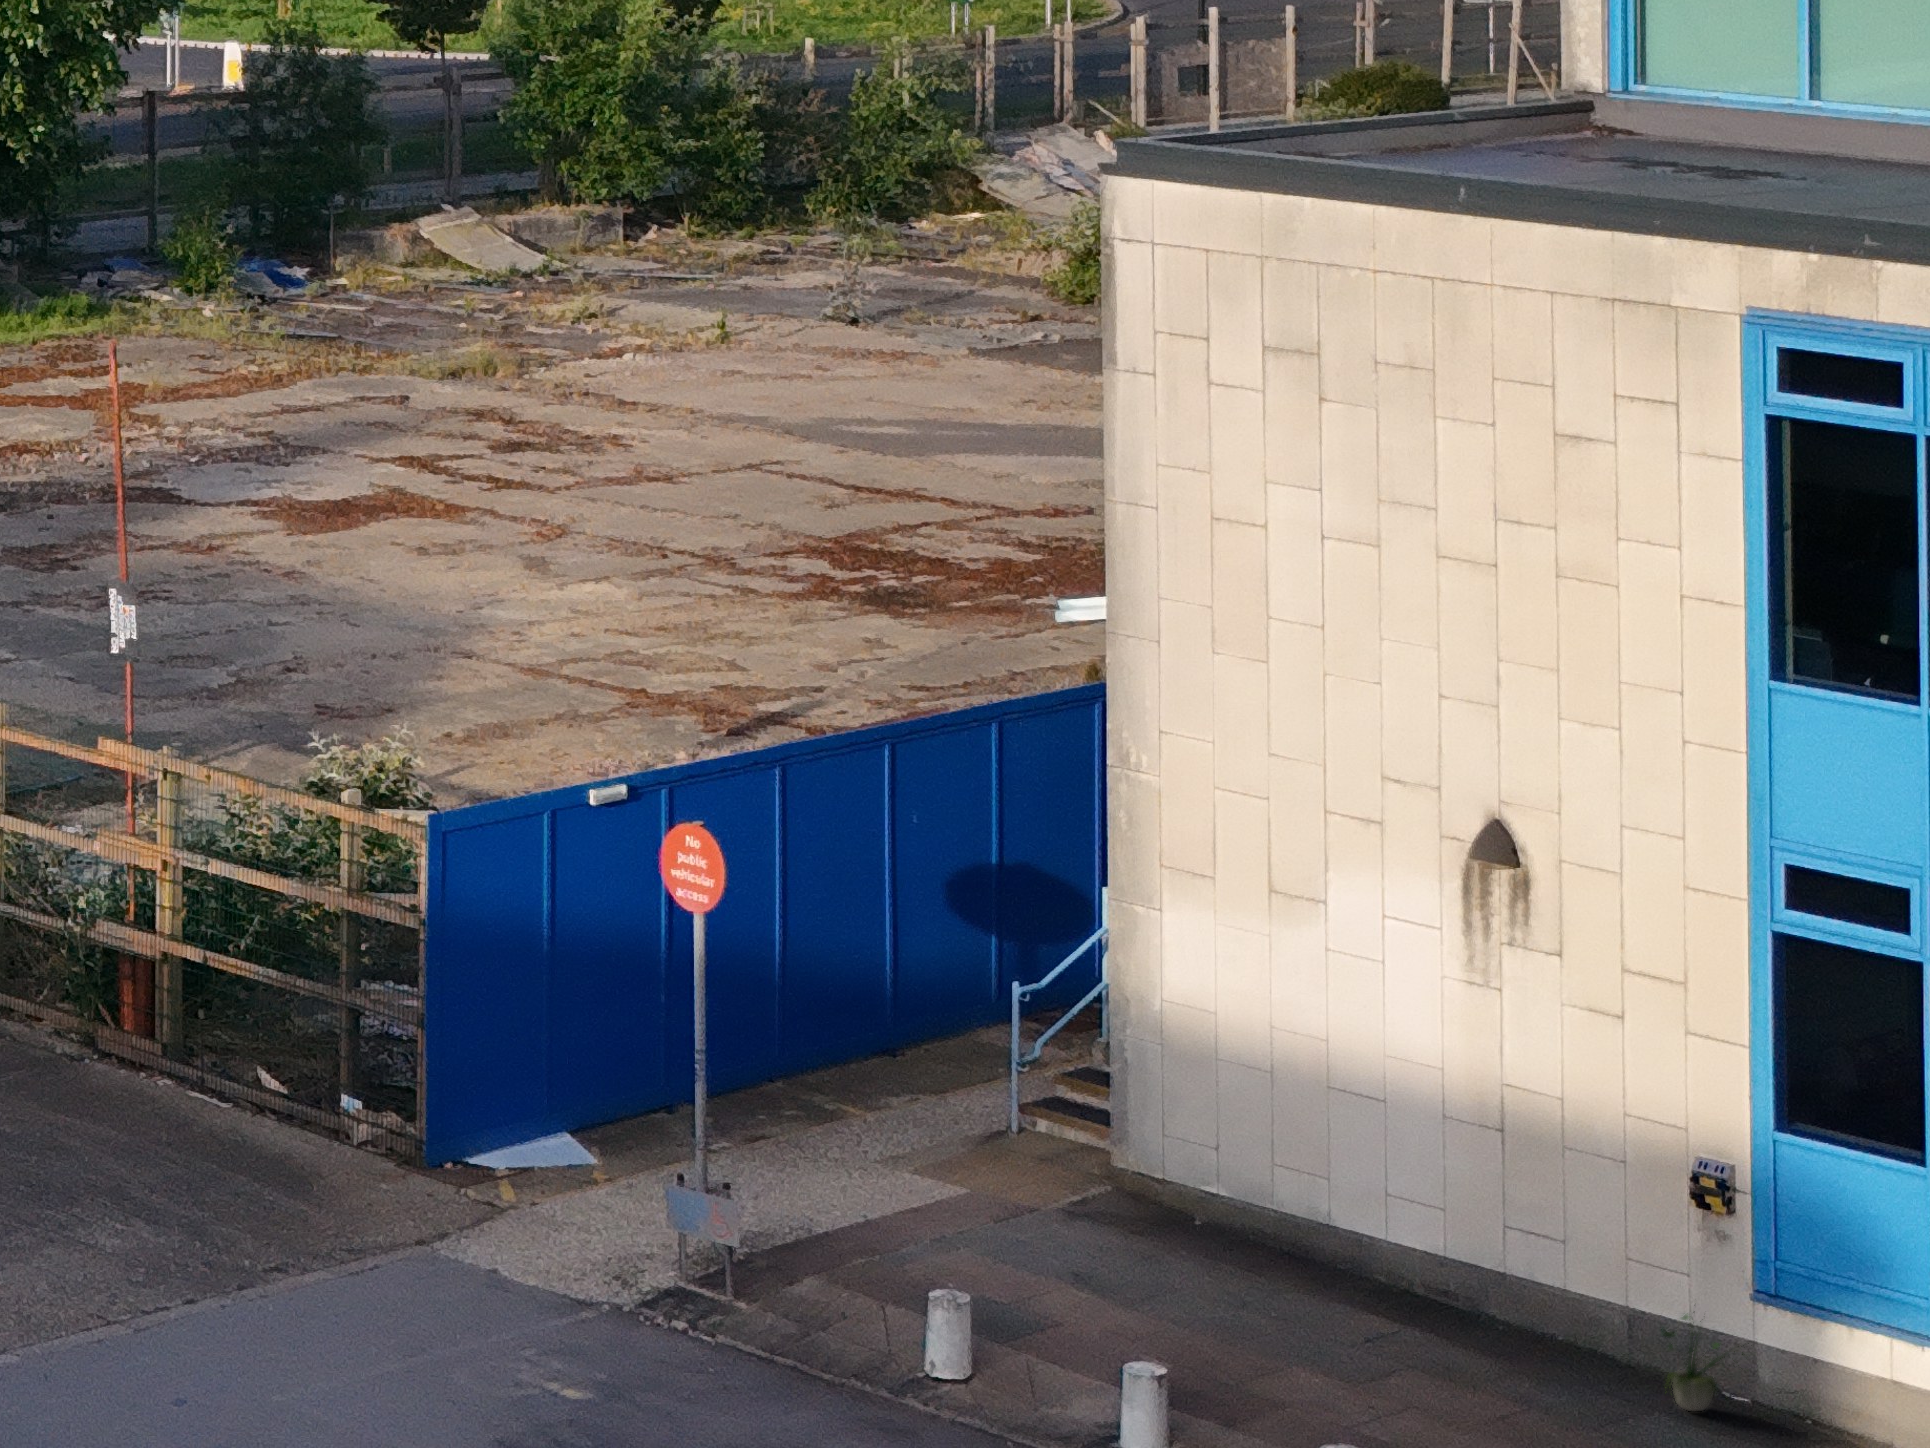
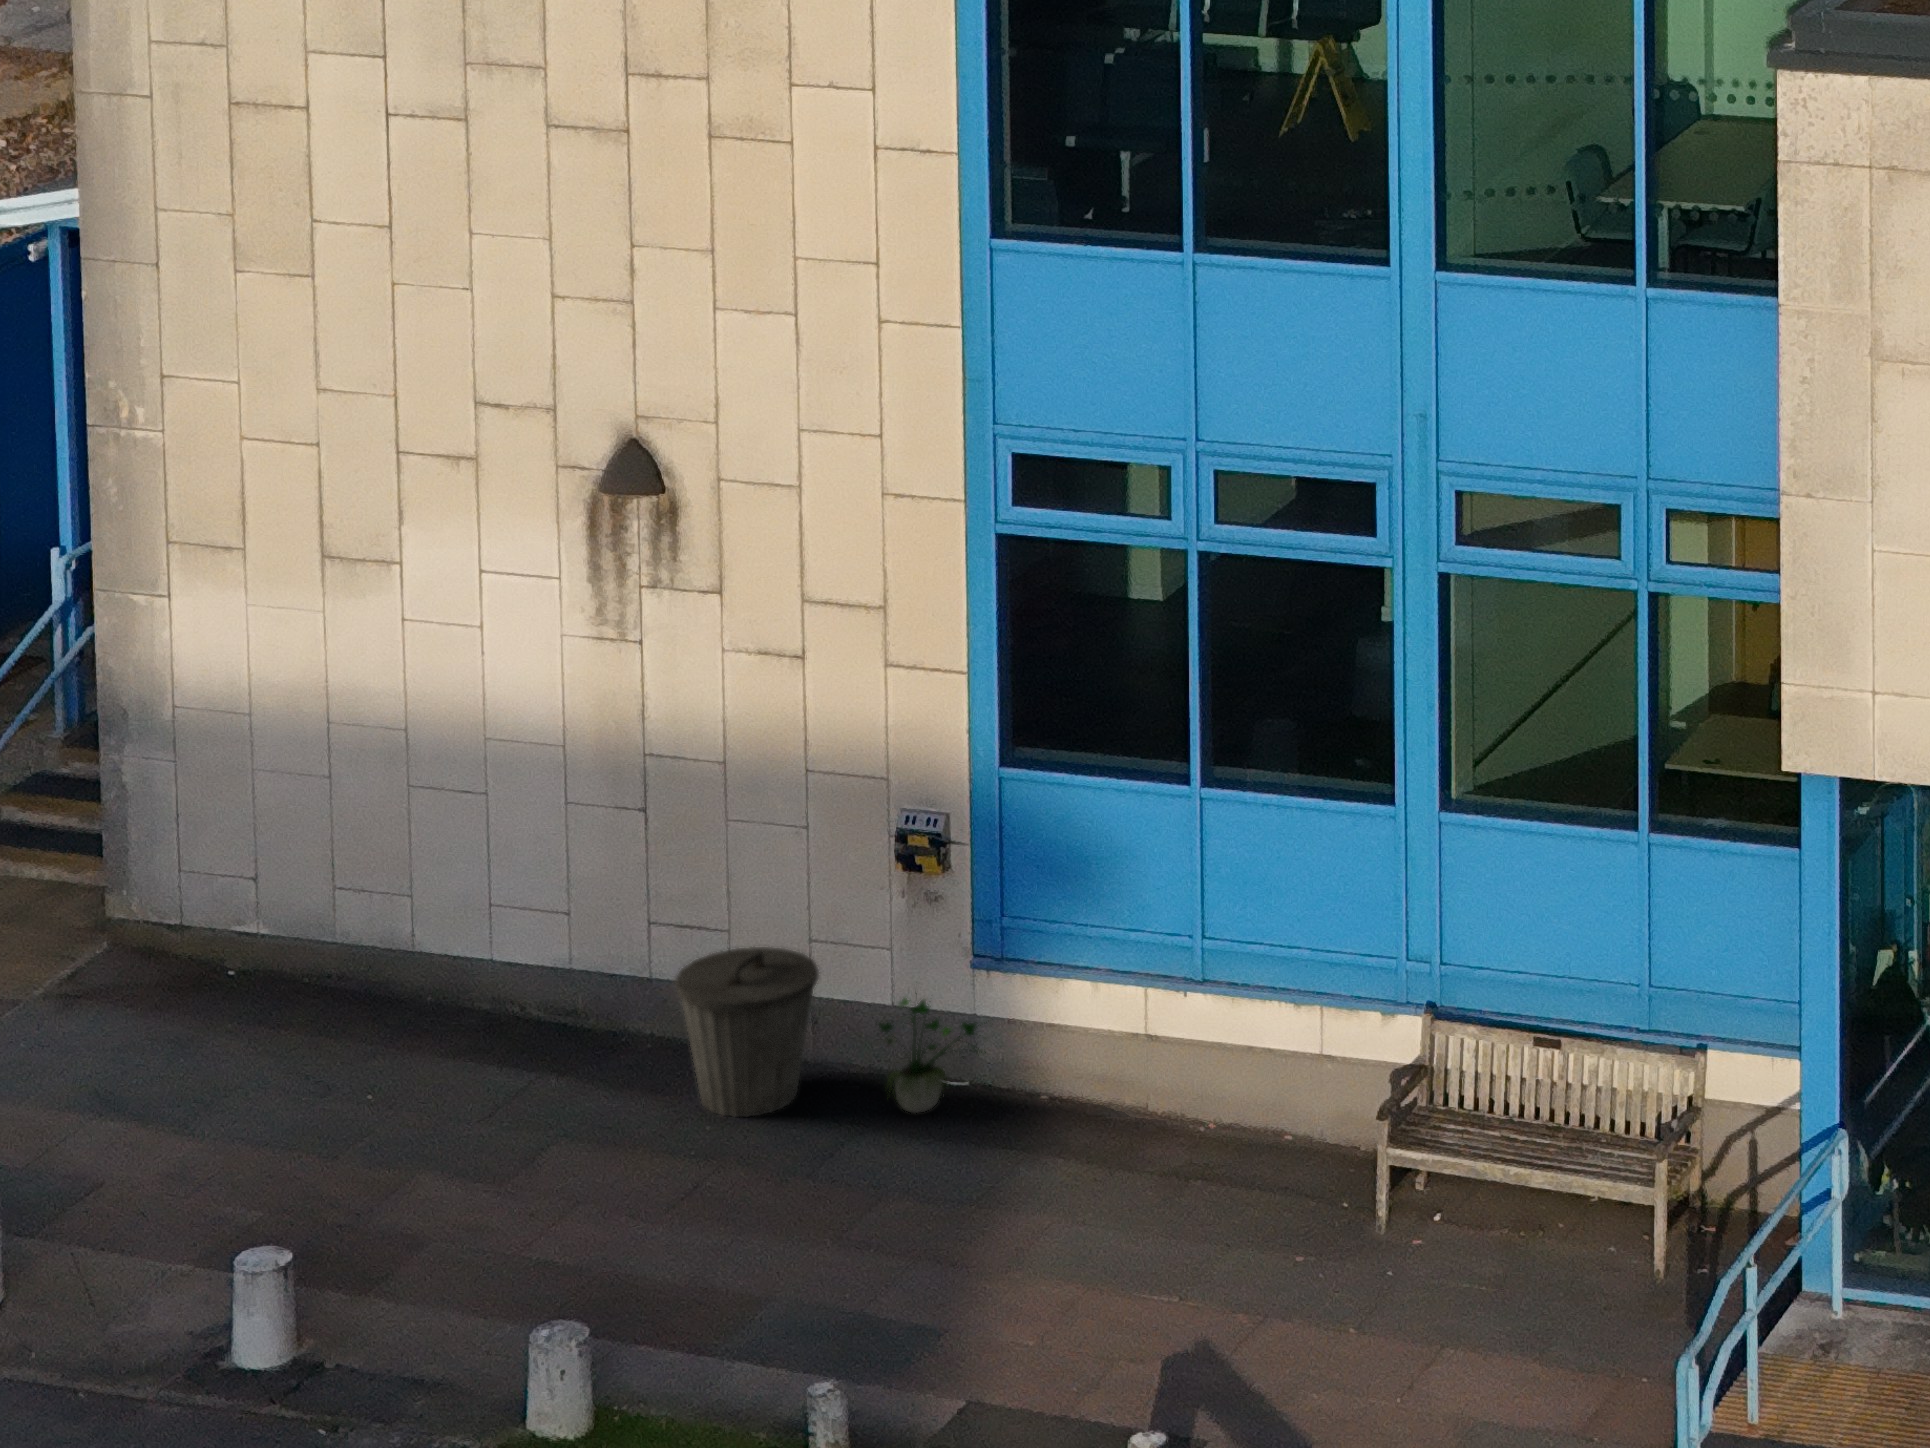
trash can: none [1503,1253,1619,1387] -> present [676,947,819,1117]

